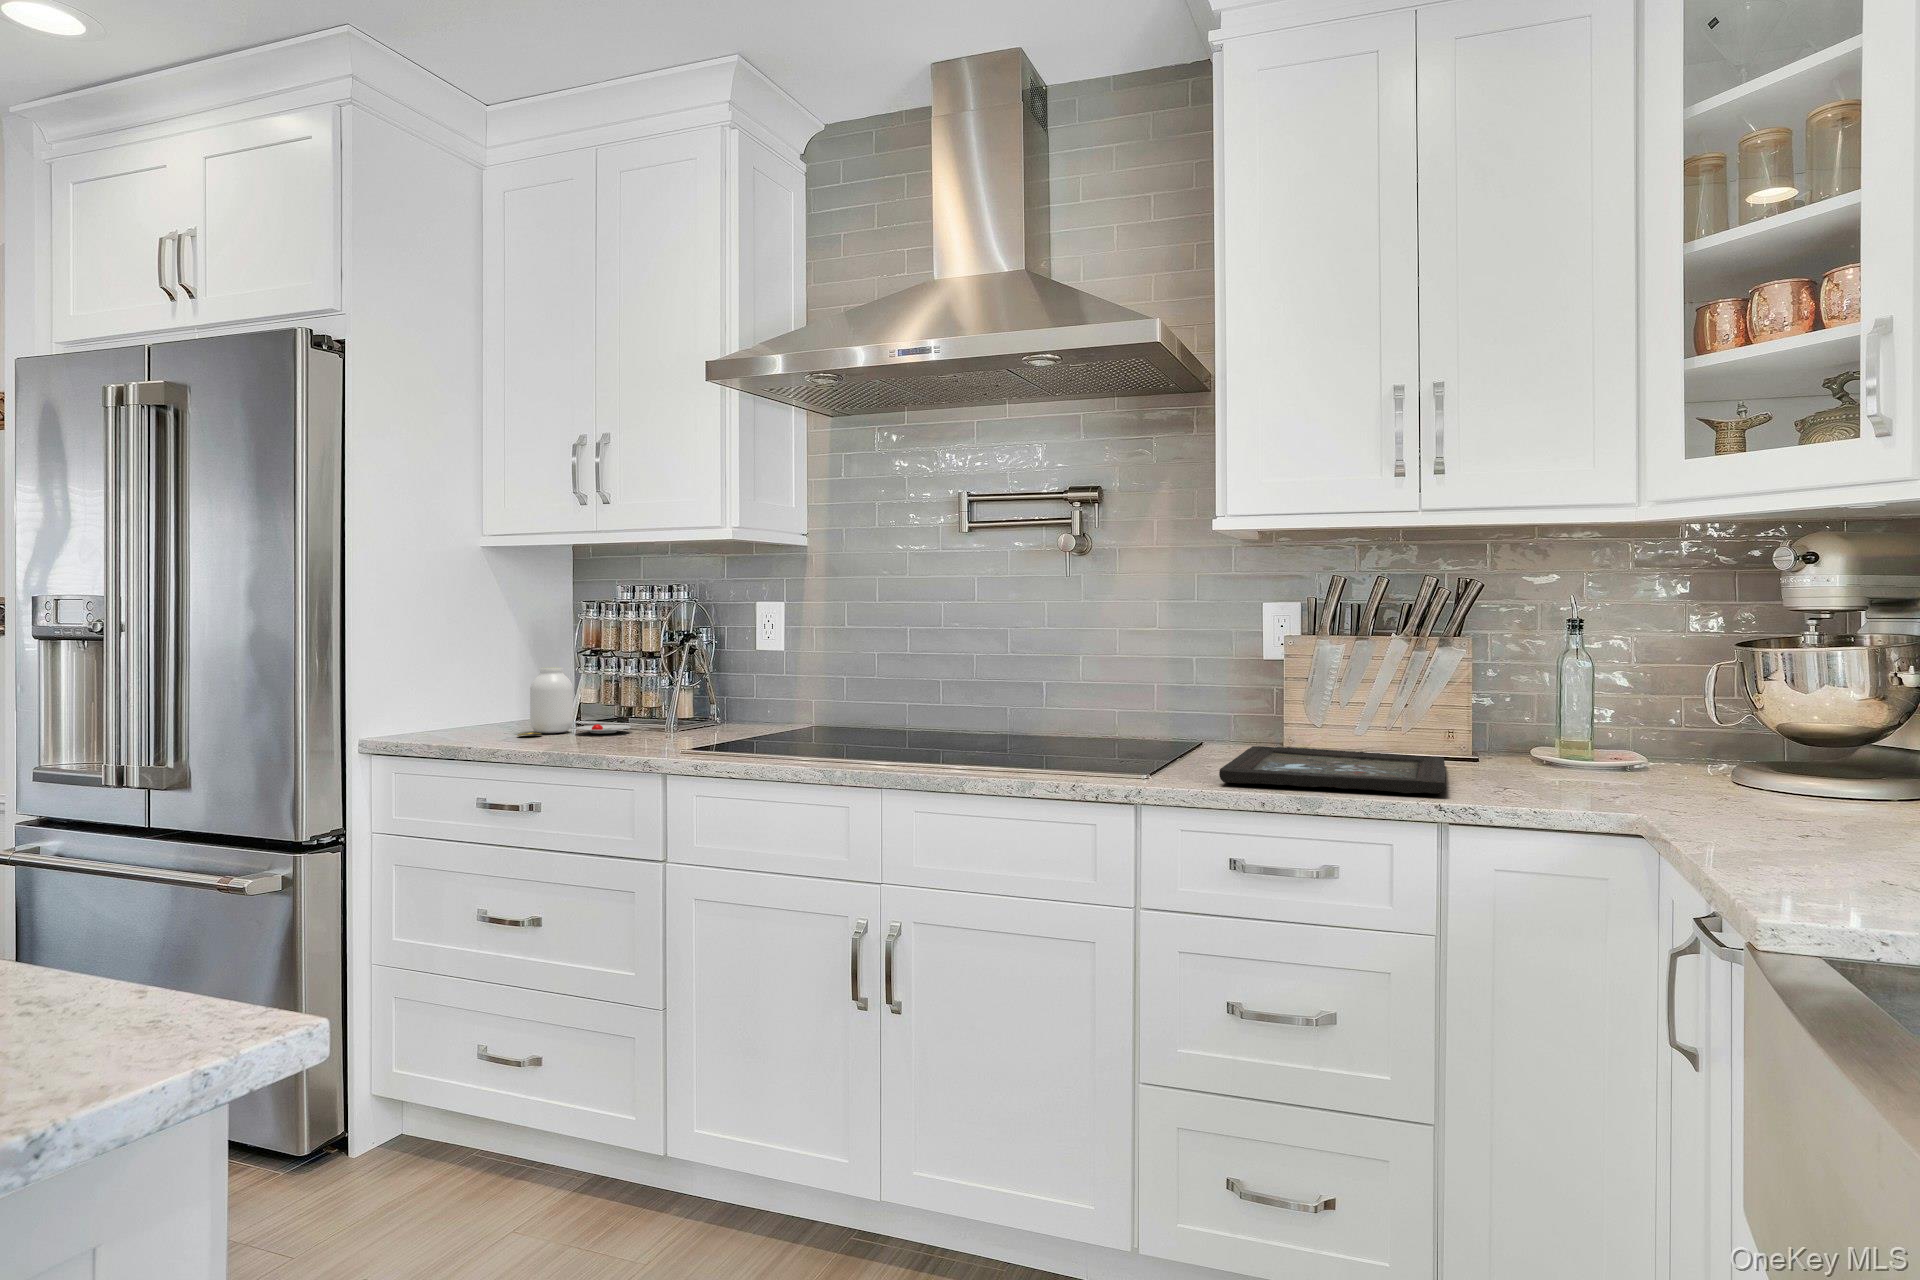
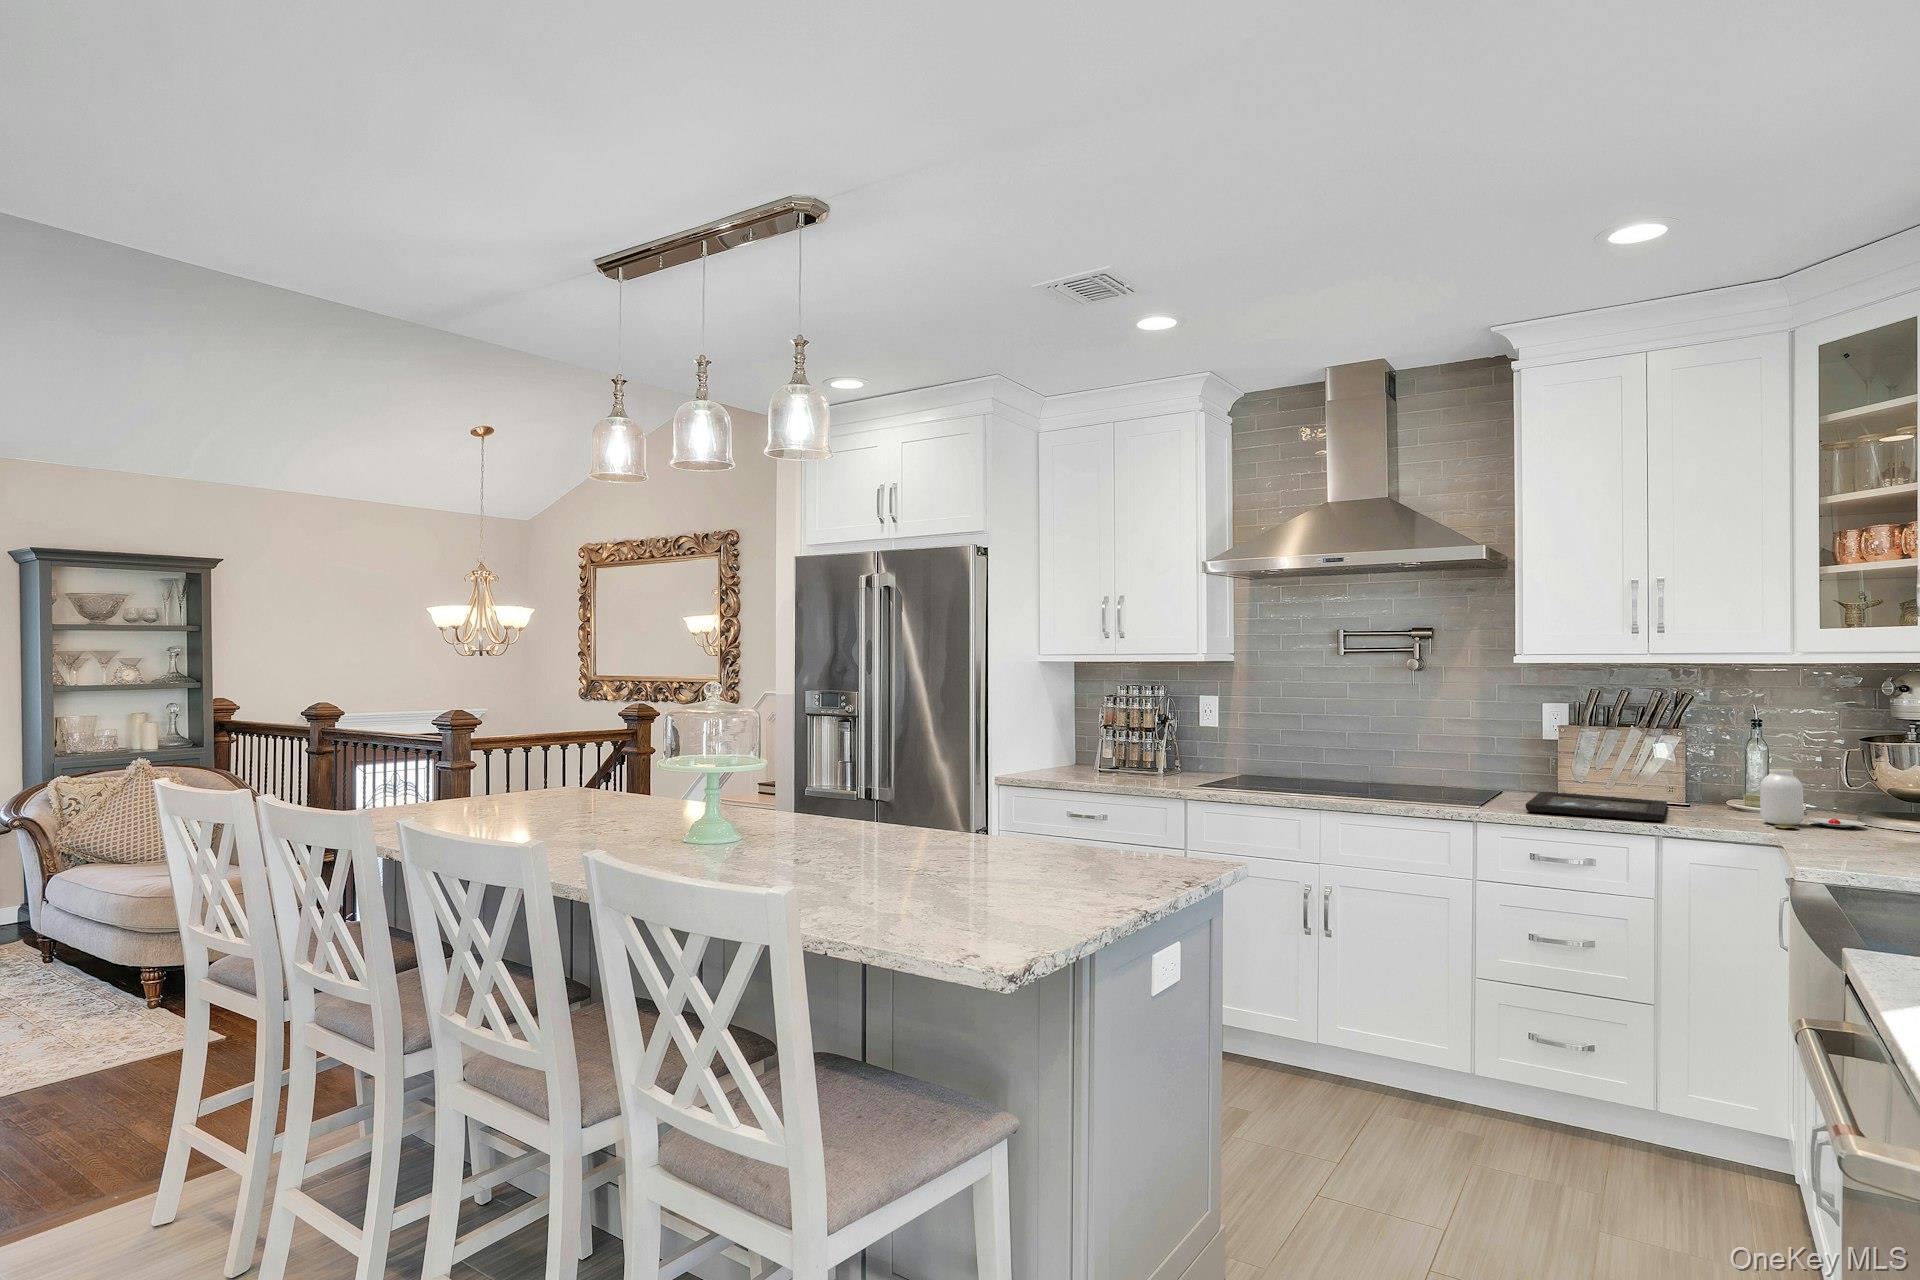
jar: present [517,667,631,736] -> present [1760,769,1866,828]

